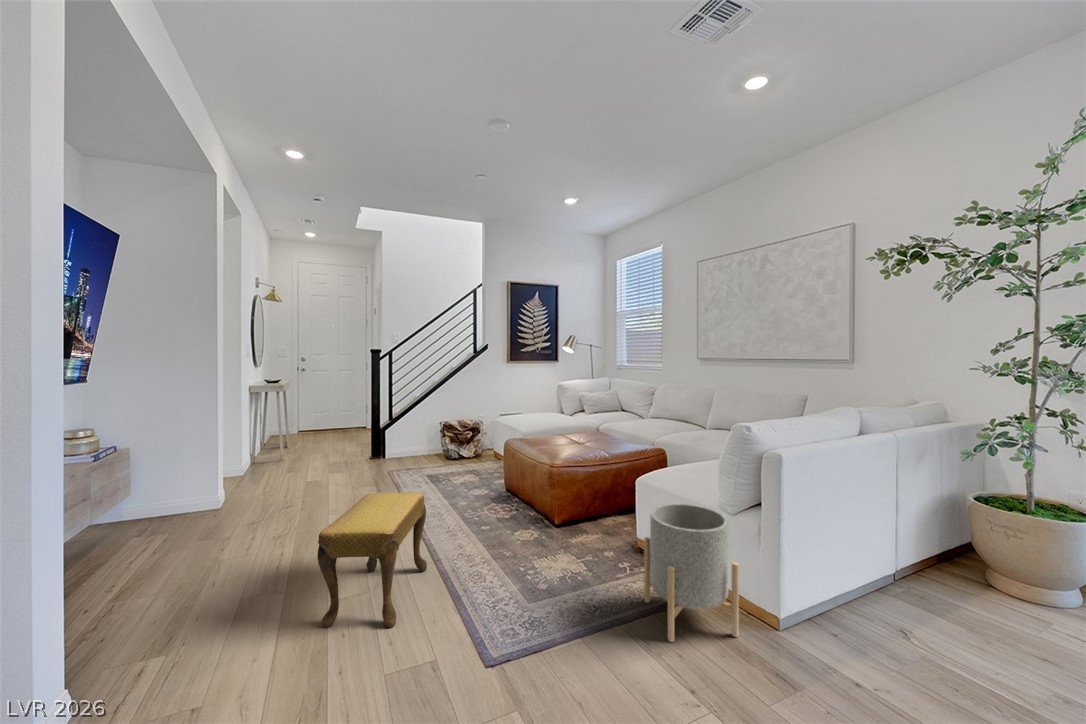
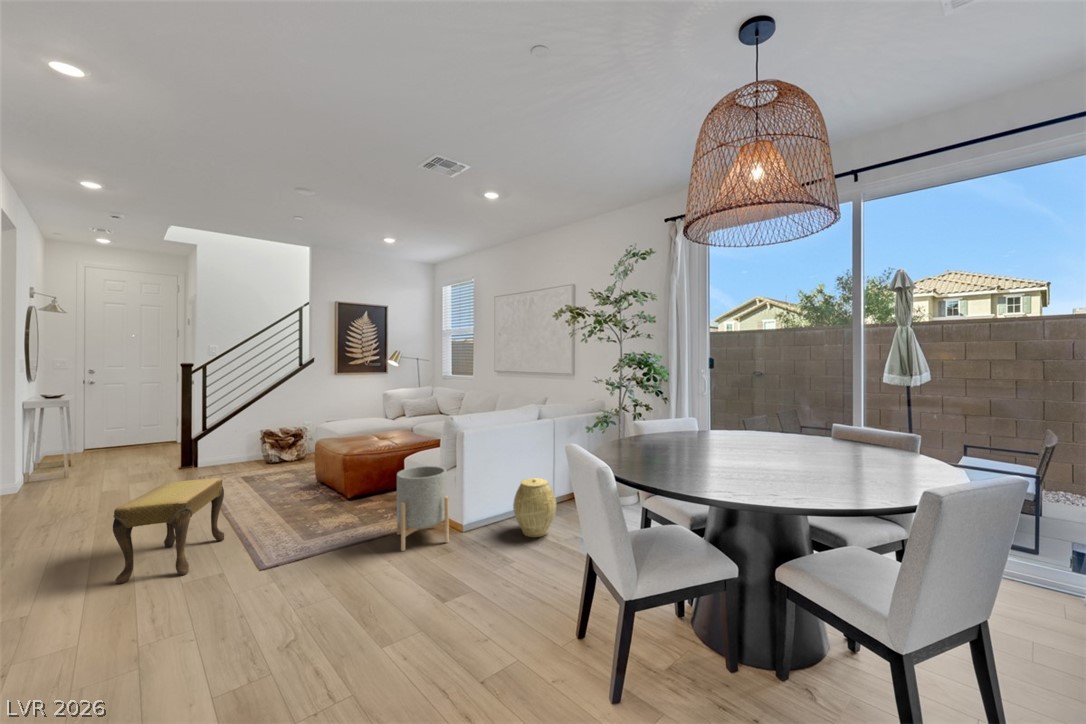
woven basket: none [843,544,941,656] -> present [513,478,557,537]

